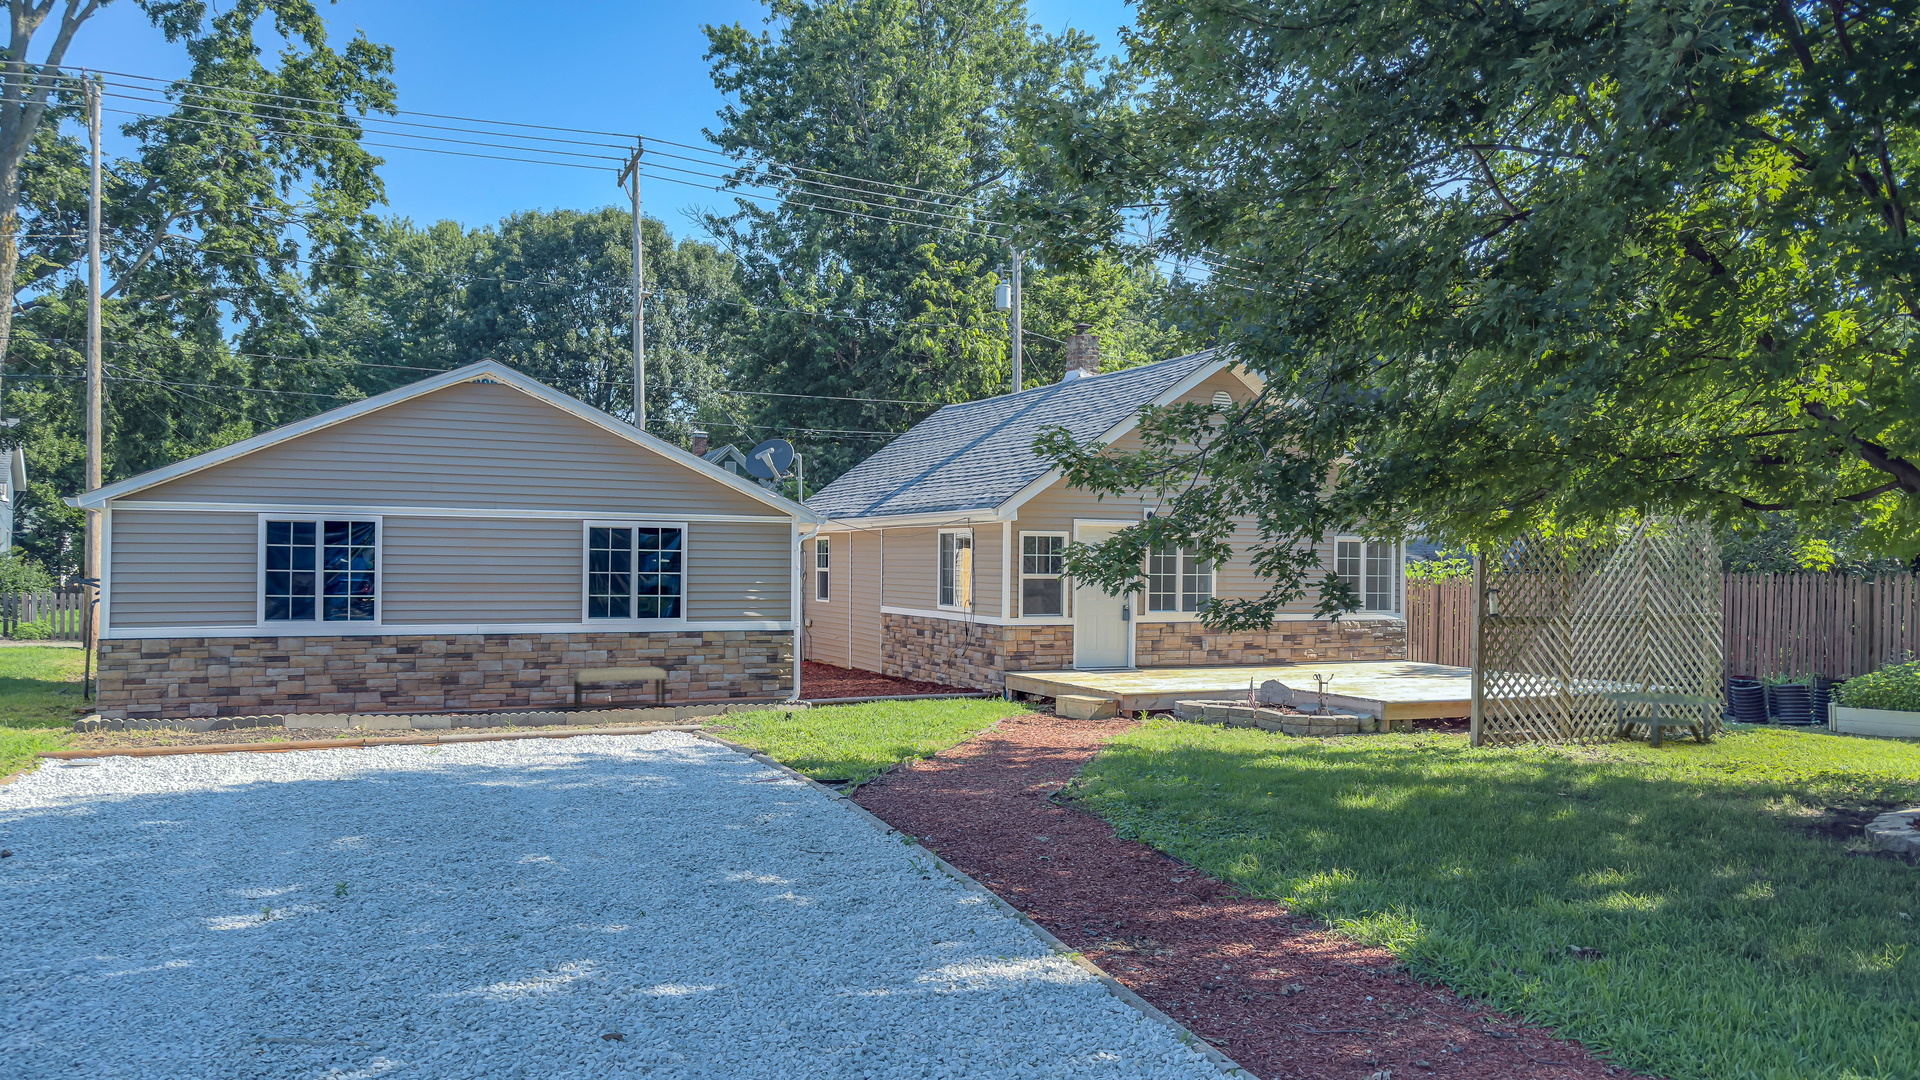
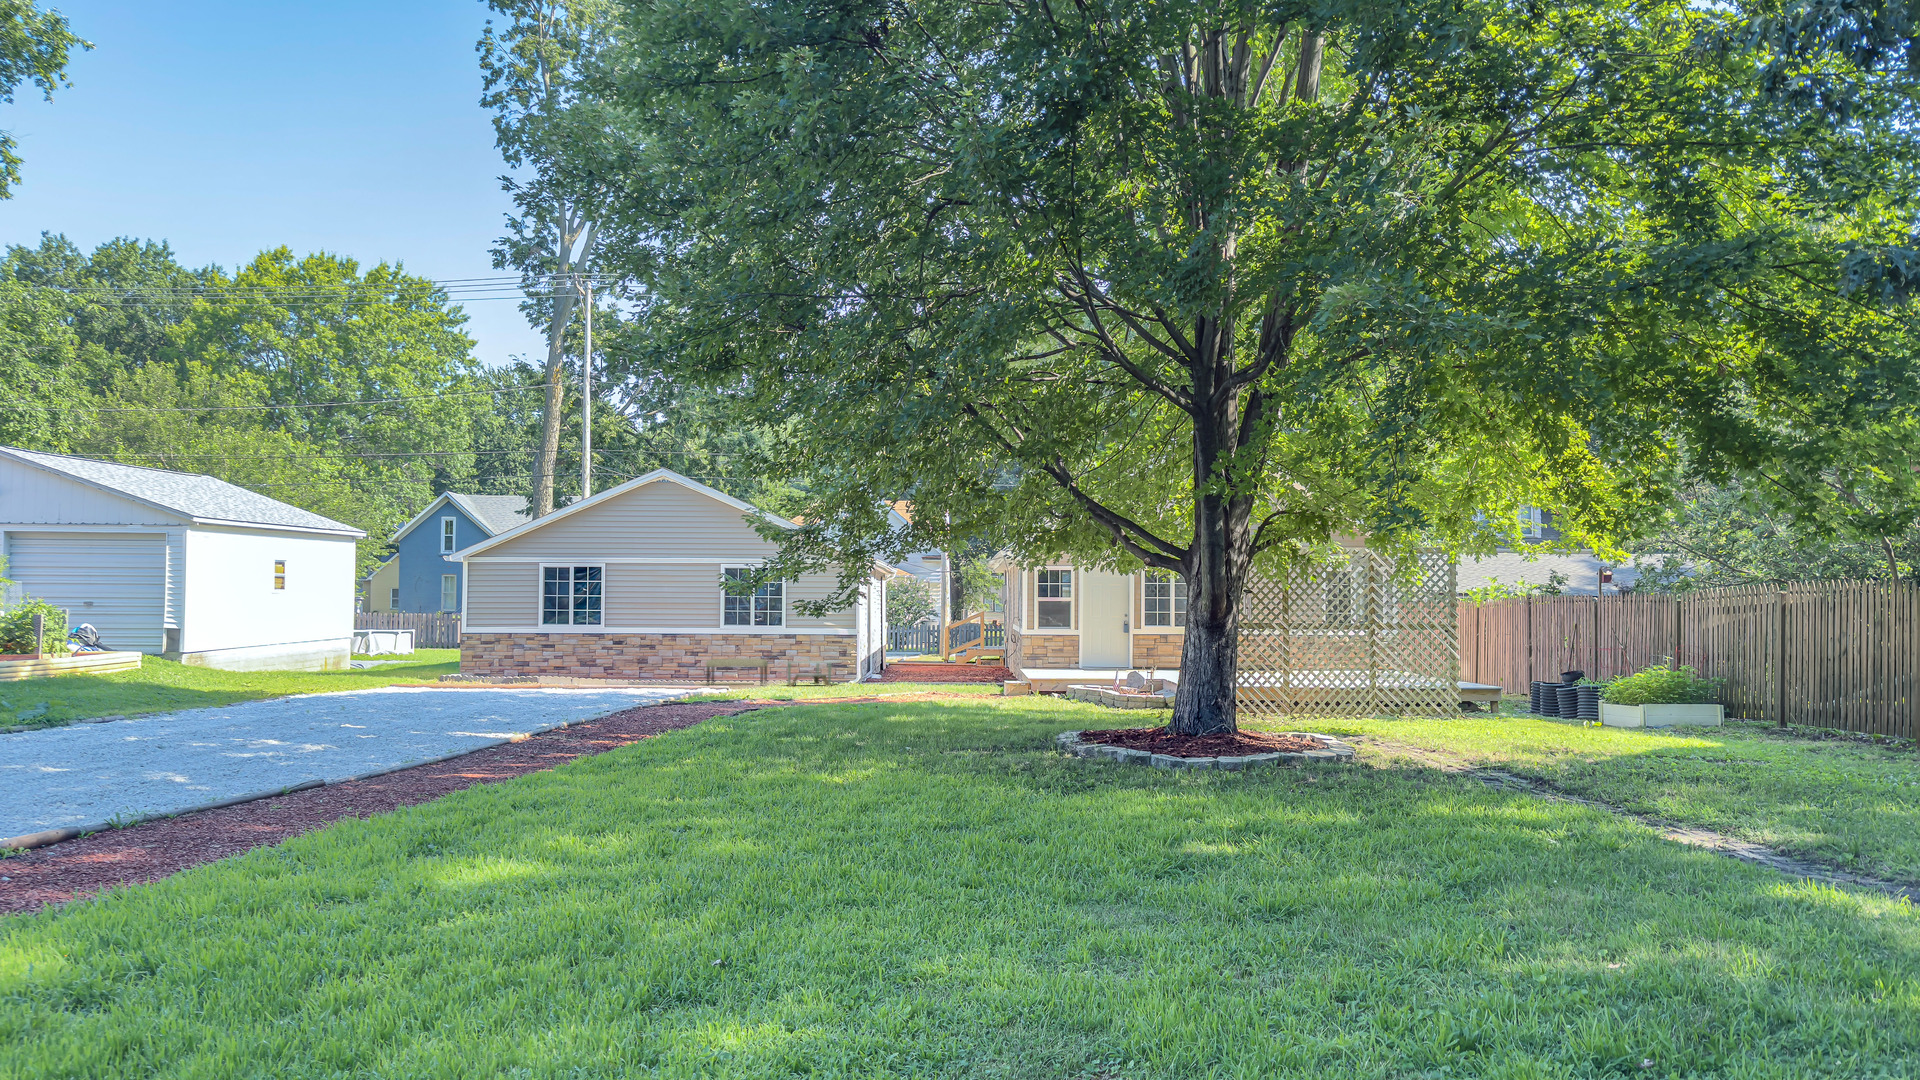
round table: present [1600,692,1722,748] -> present [787,661,835,686]

